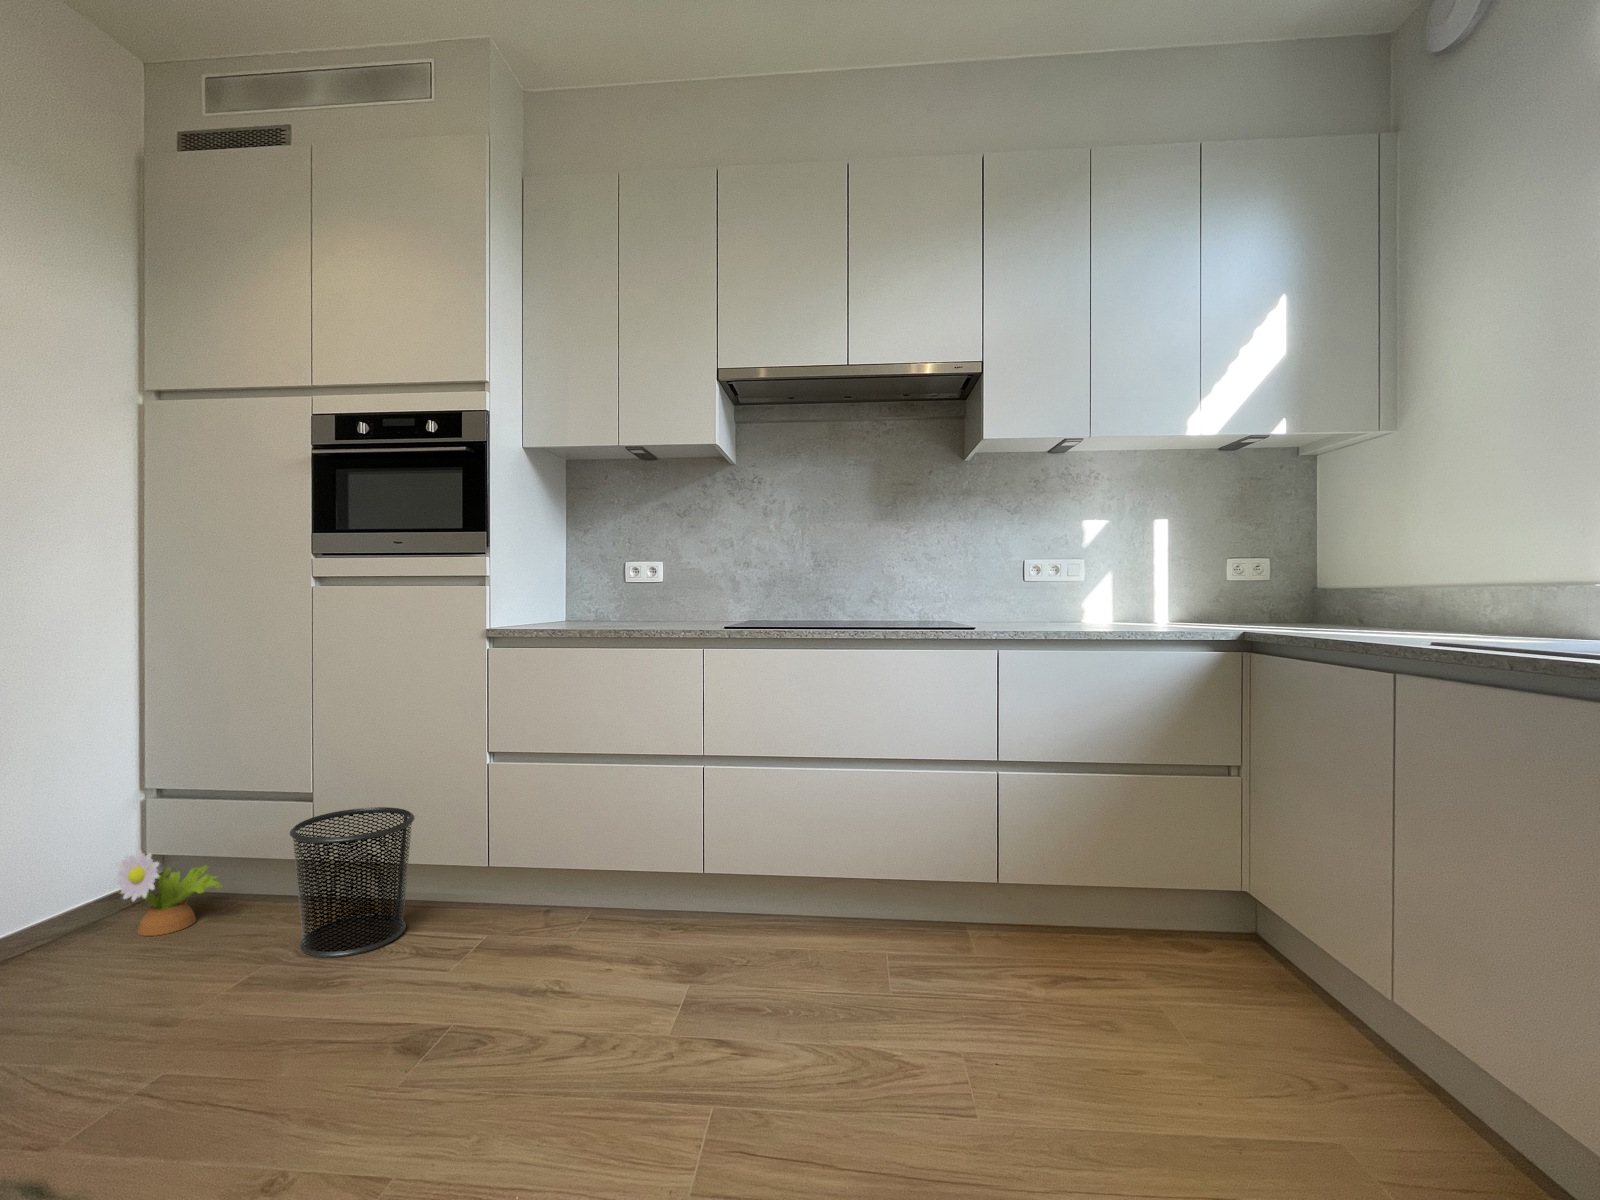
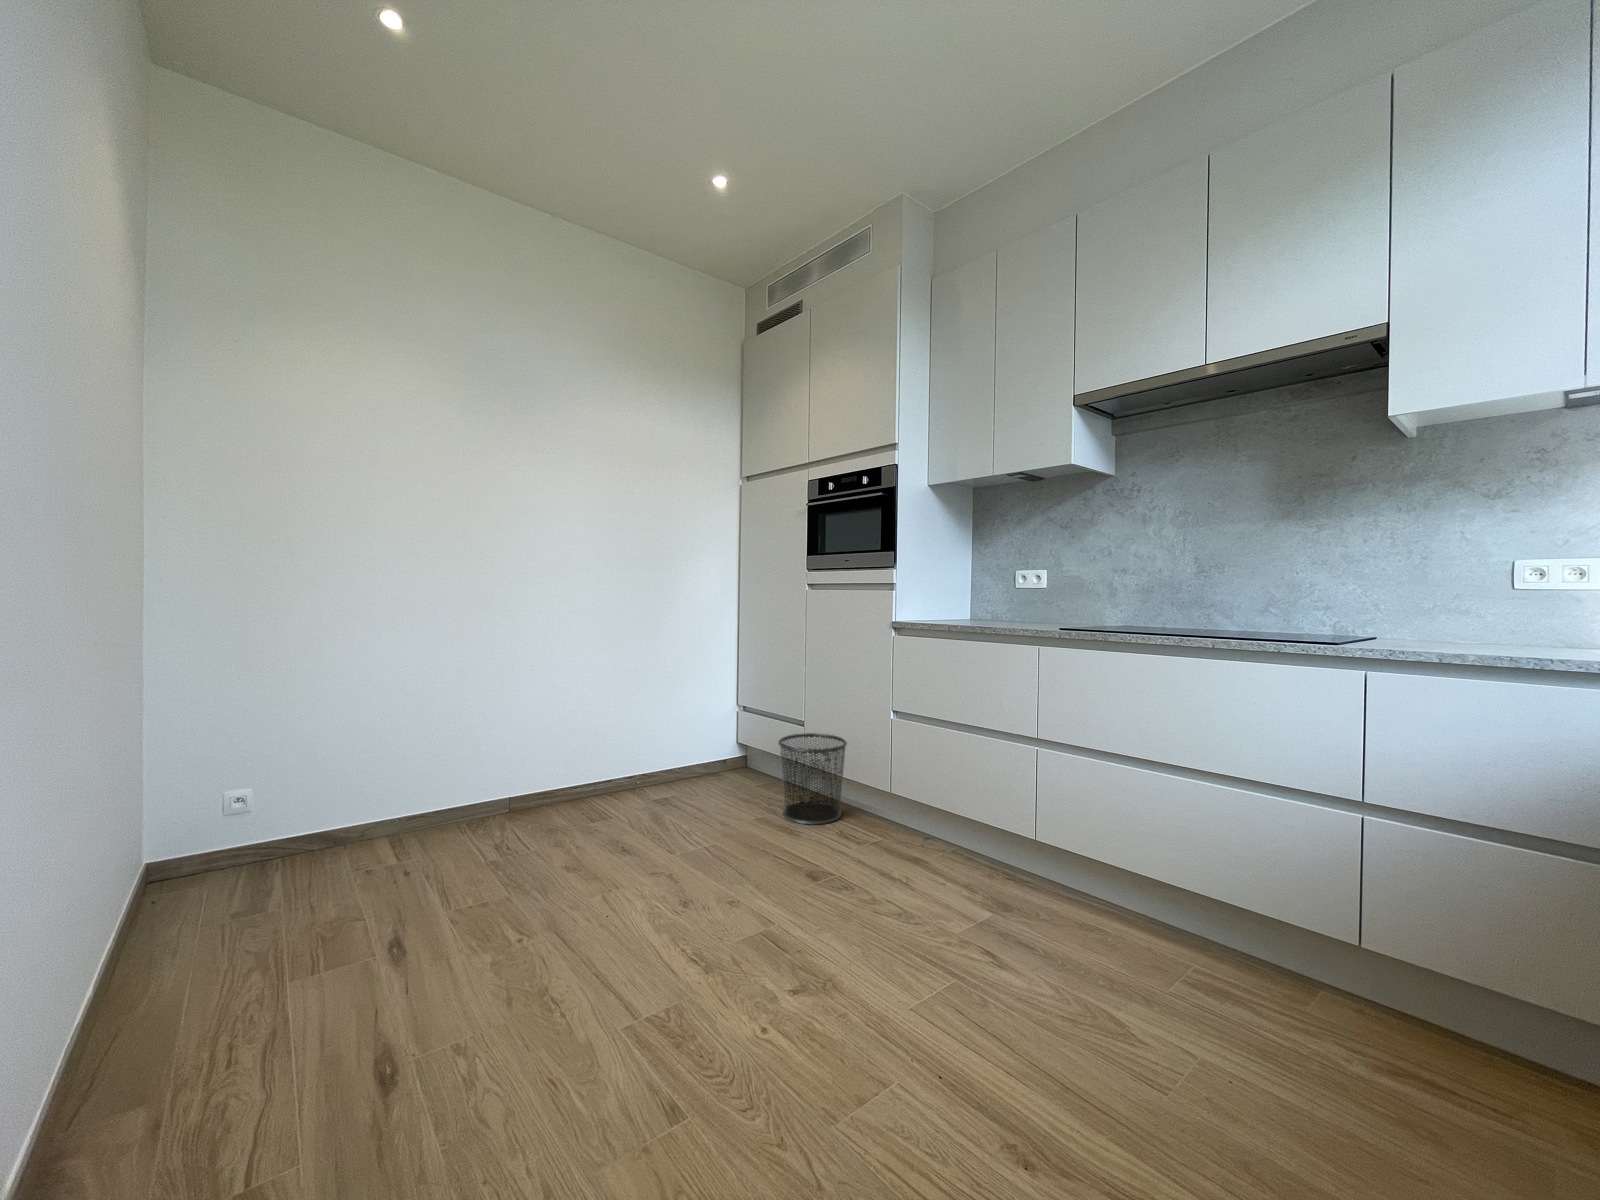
decorative plant: present [115,849,222,936] -> none [713,736,760,787]

